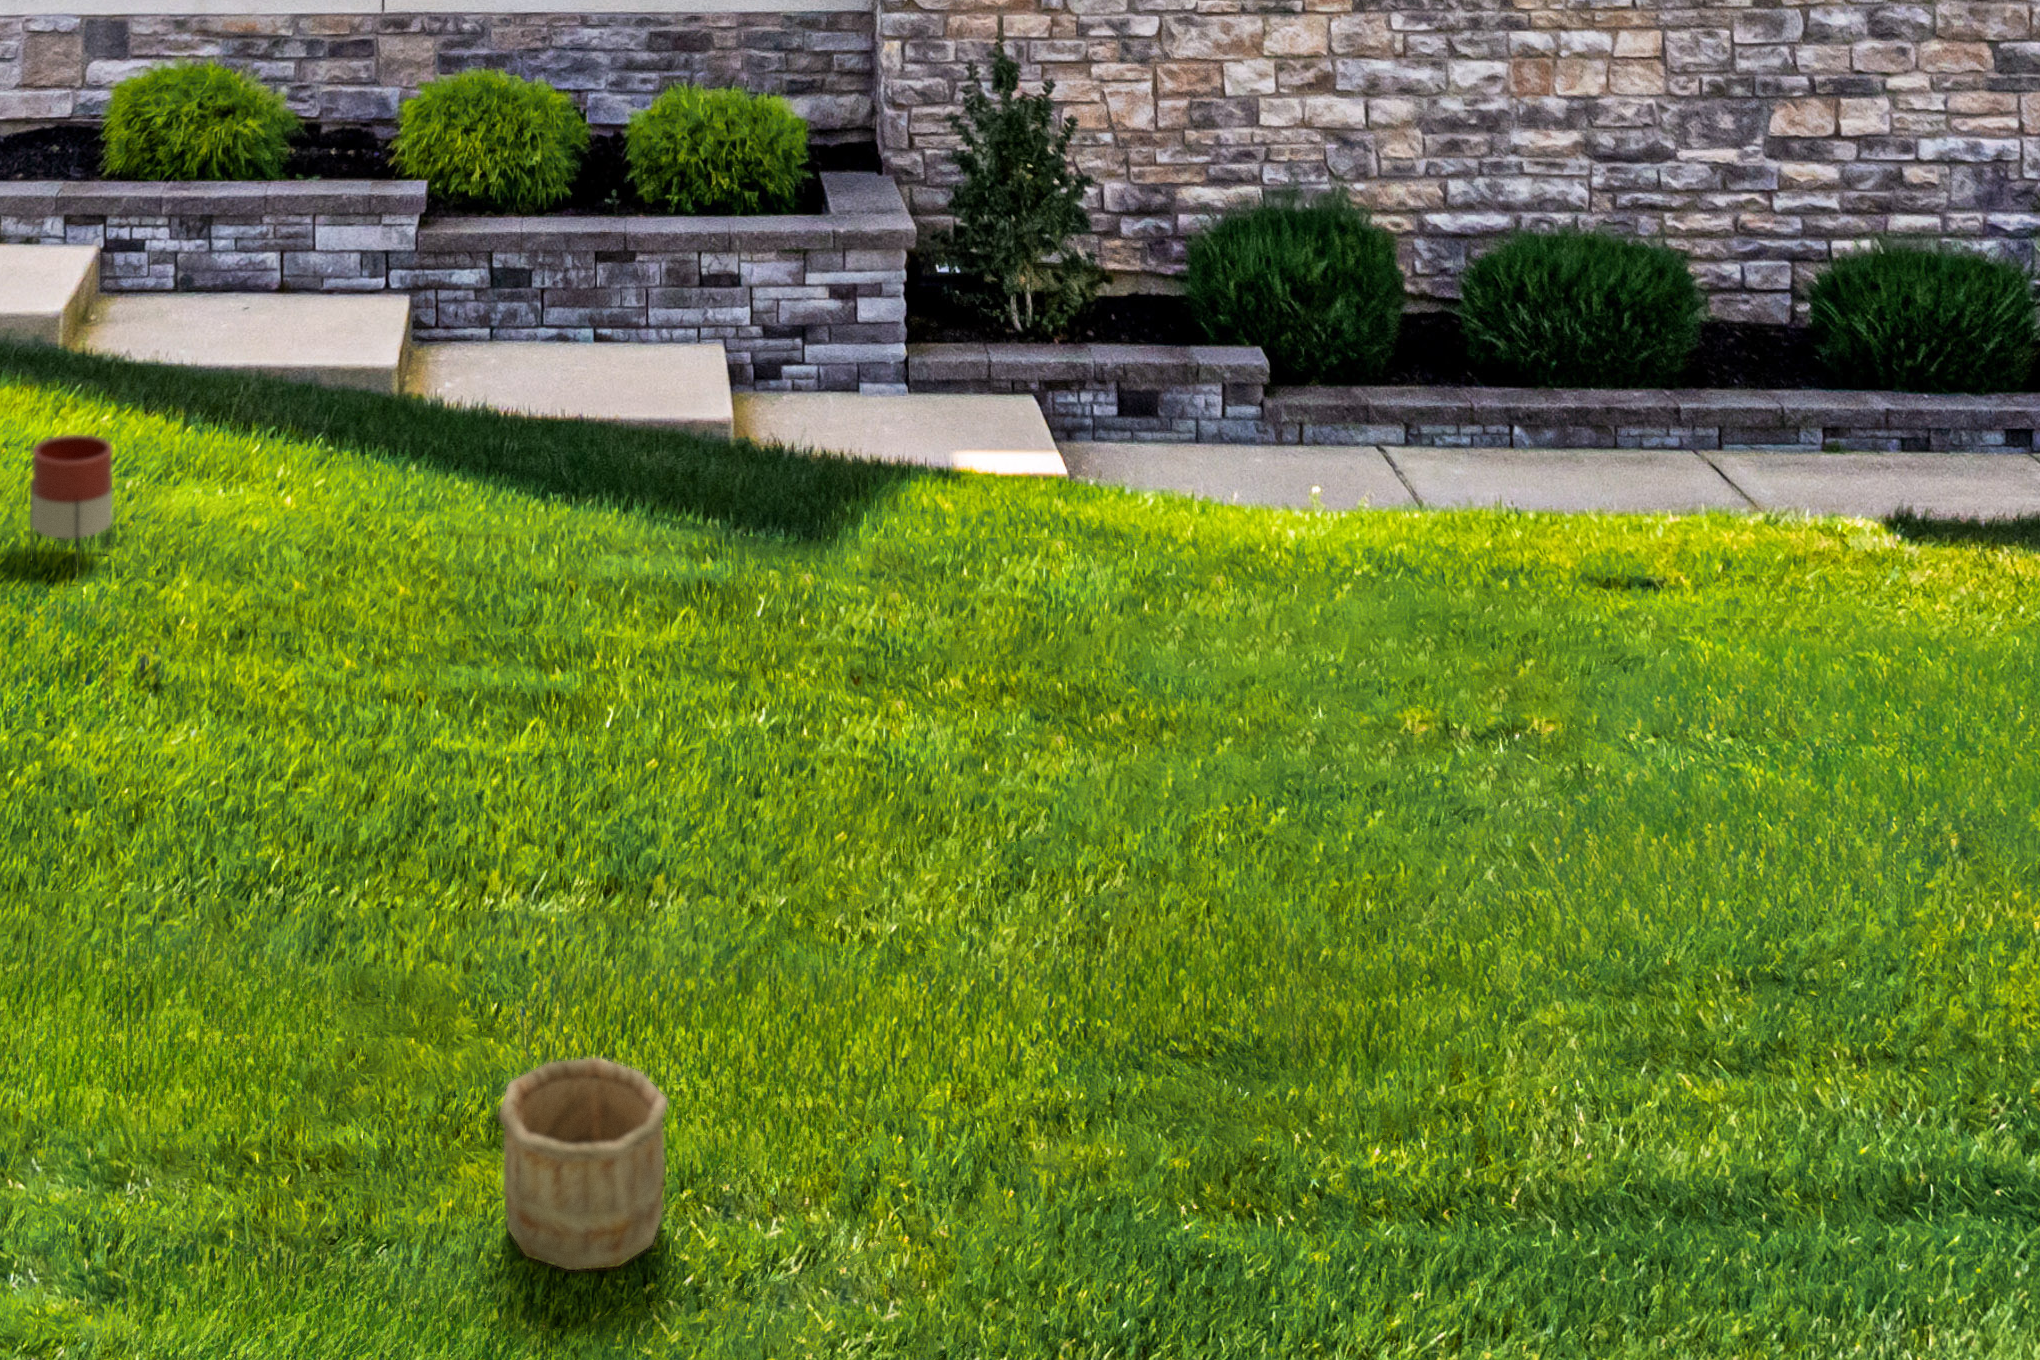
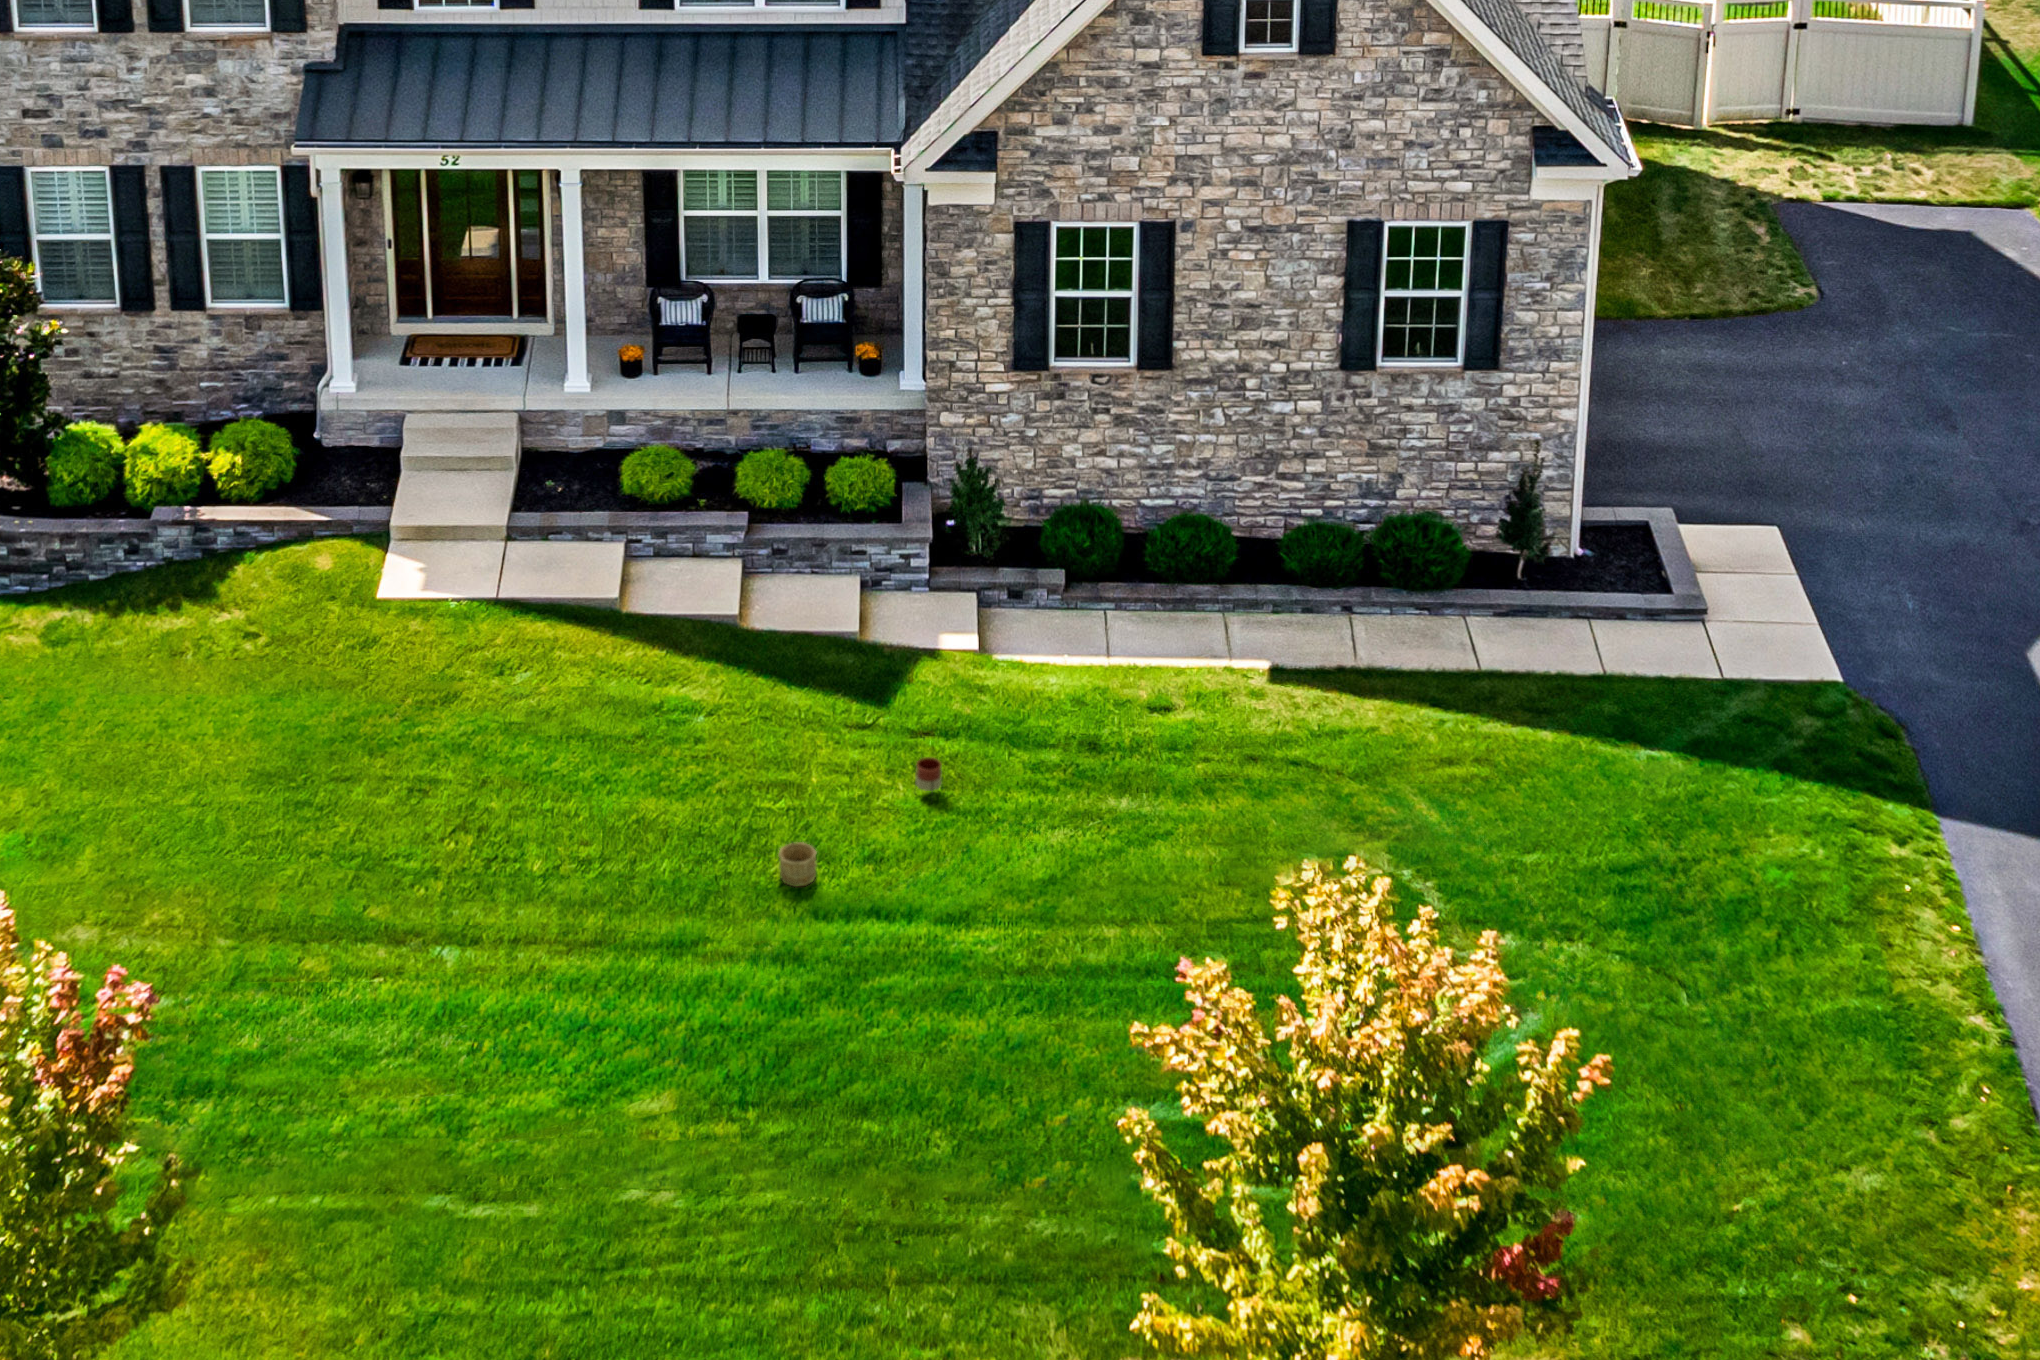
planter: present [30,435,112,559] -> present [915,757,941,792]

